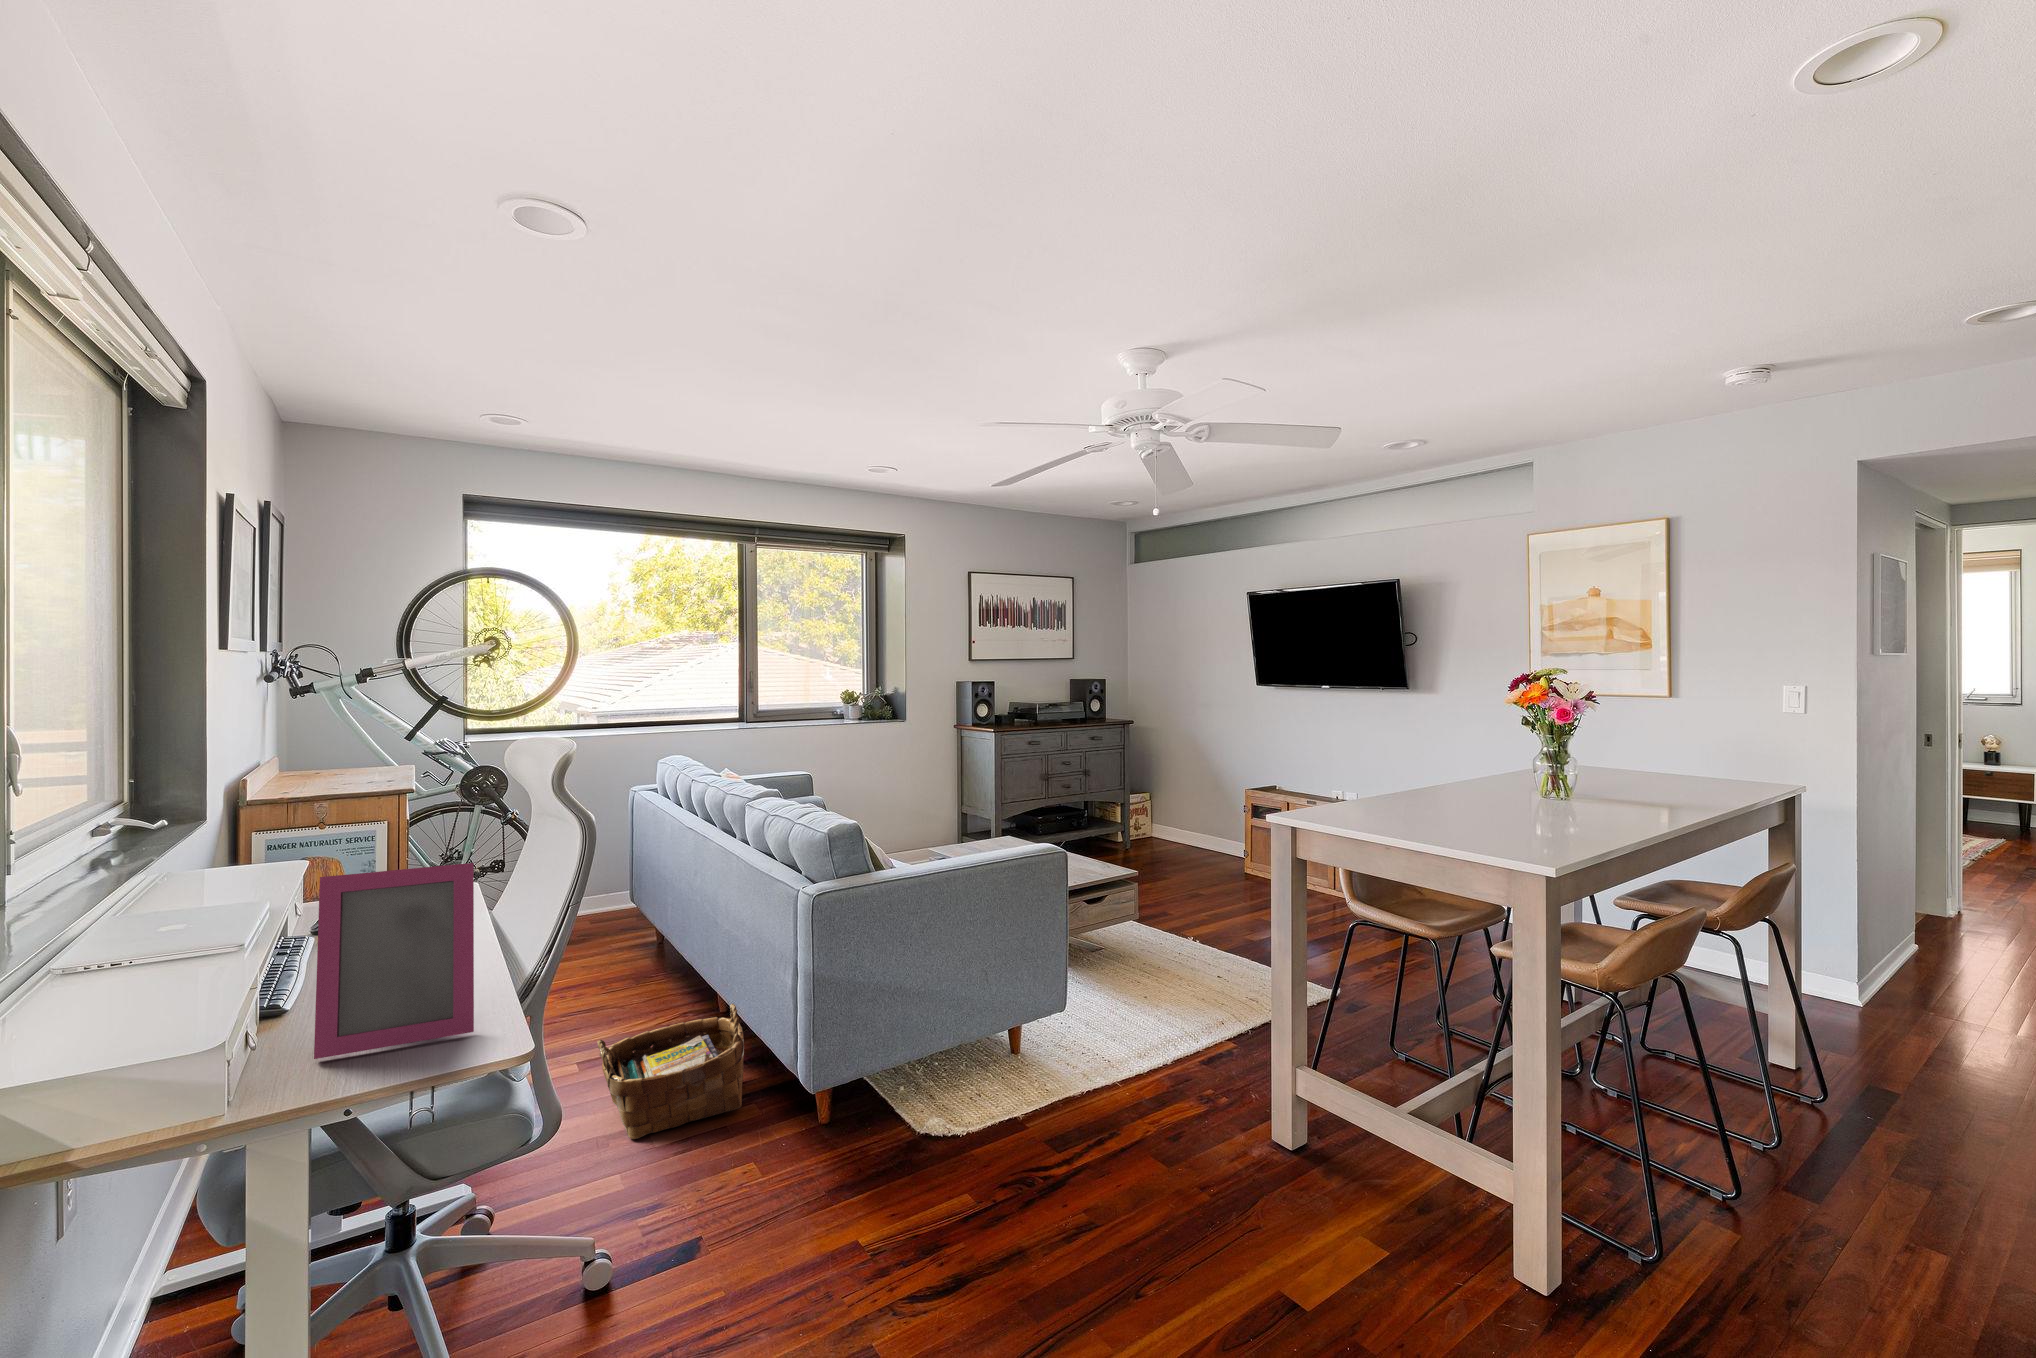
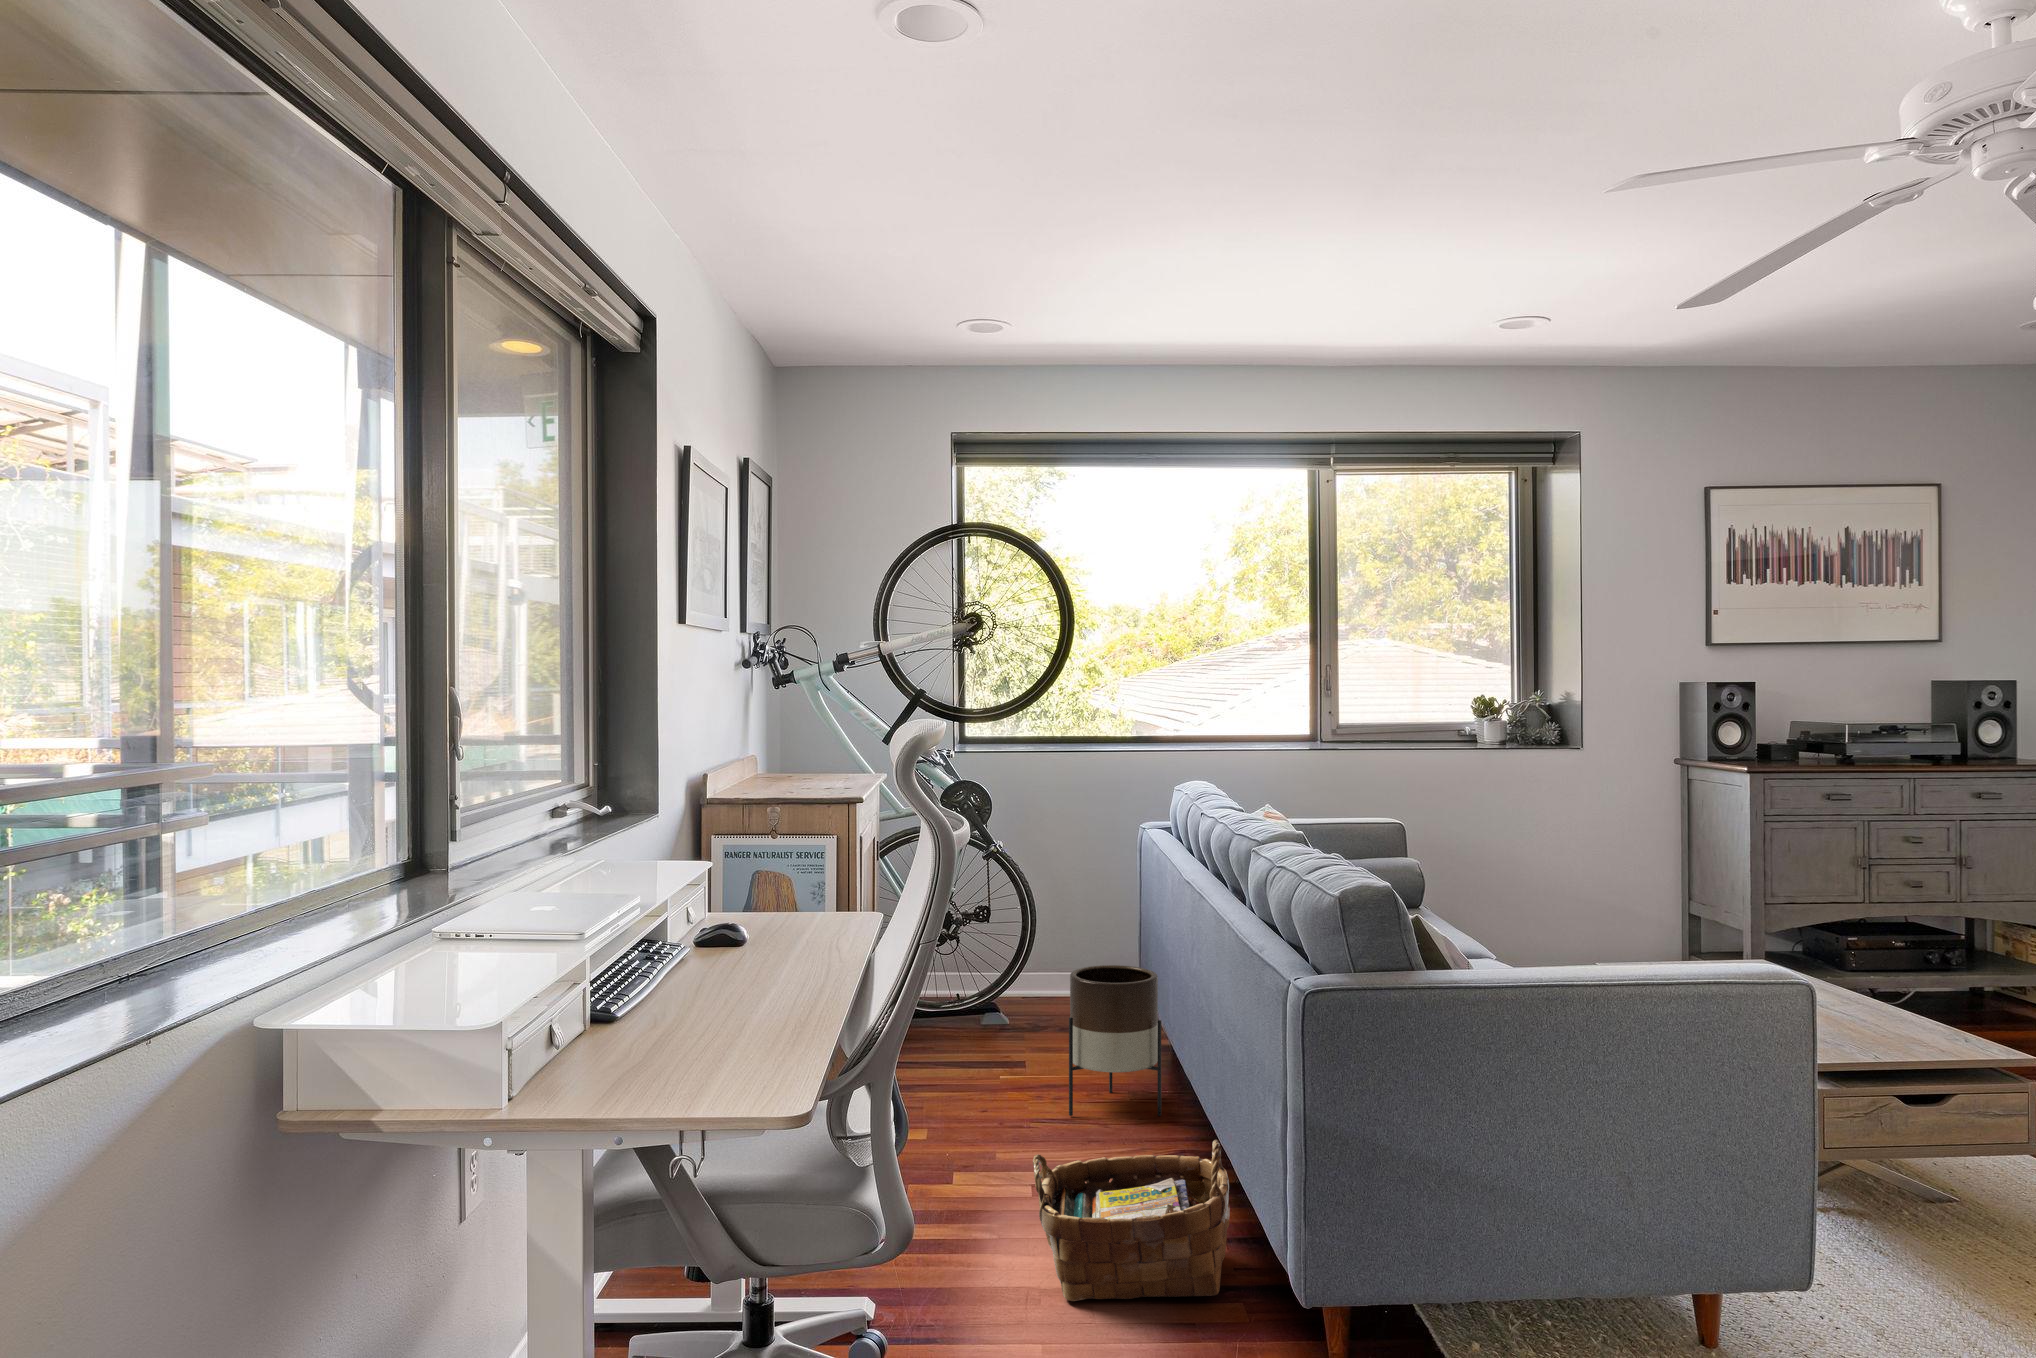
picture frame: present [314,863,474,1059] -> none [603,864,777,1077]
planter: none [589,891,662,1006] -> present [1069,965,1161,1116]

